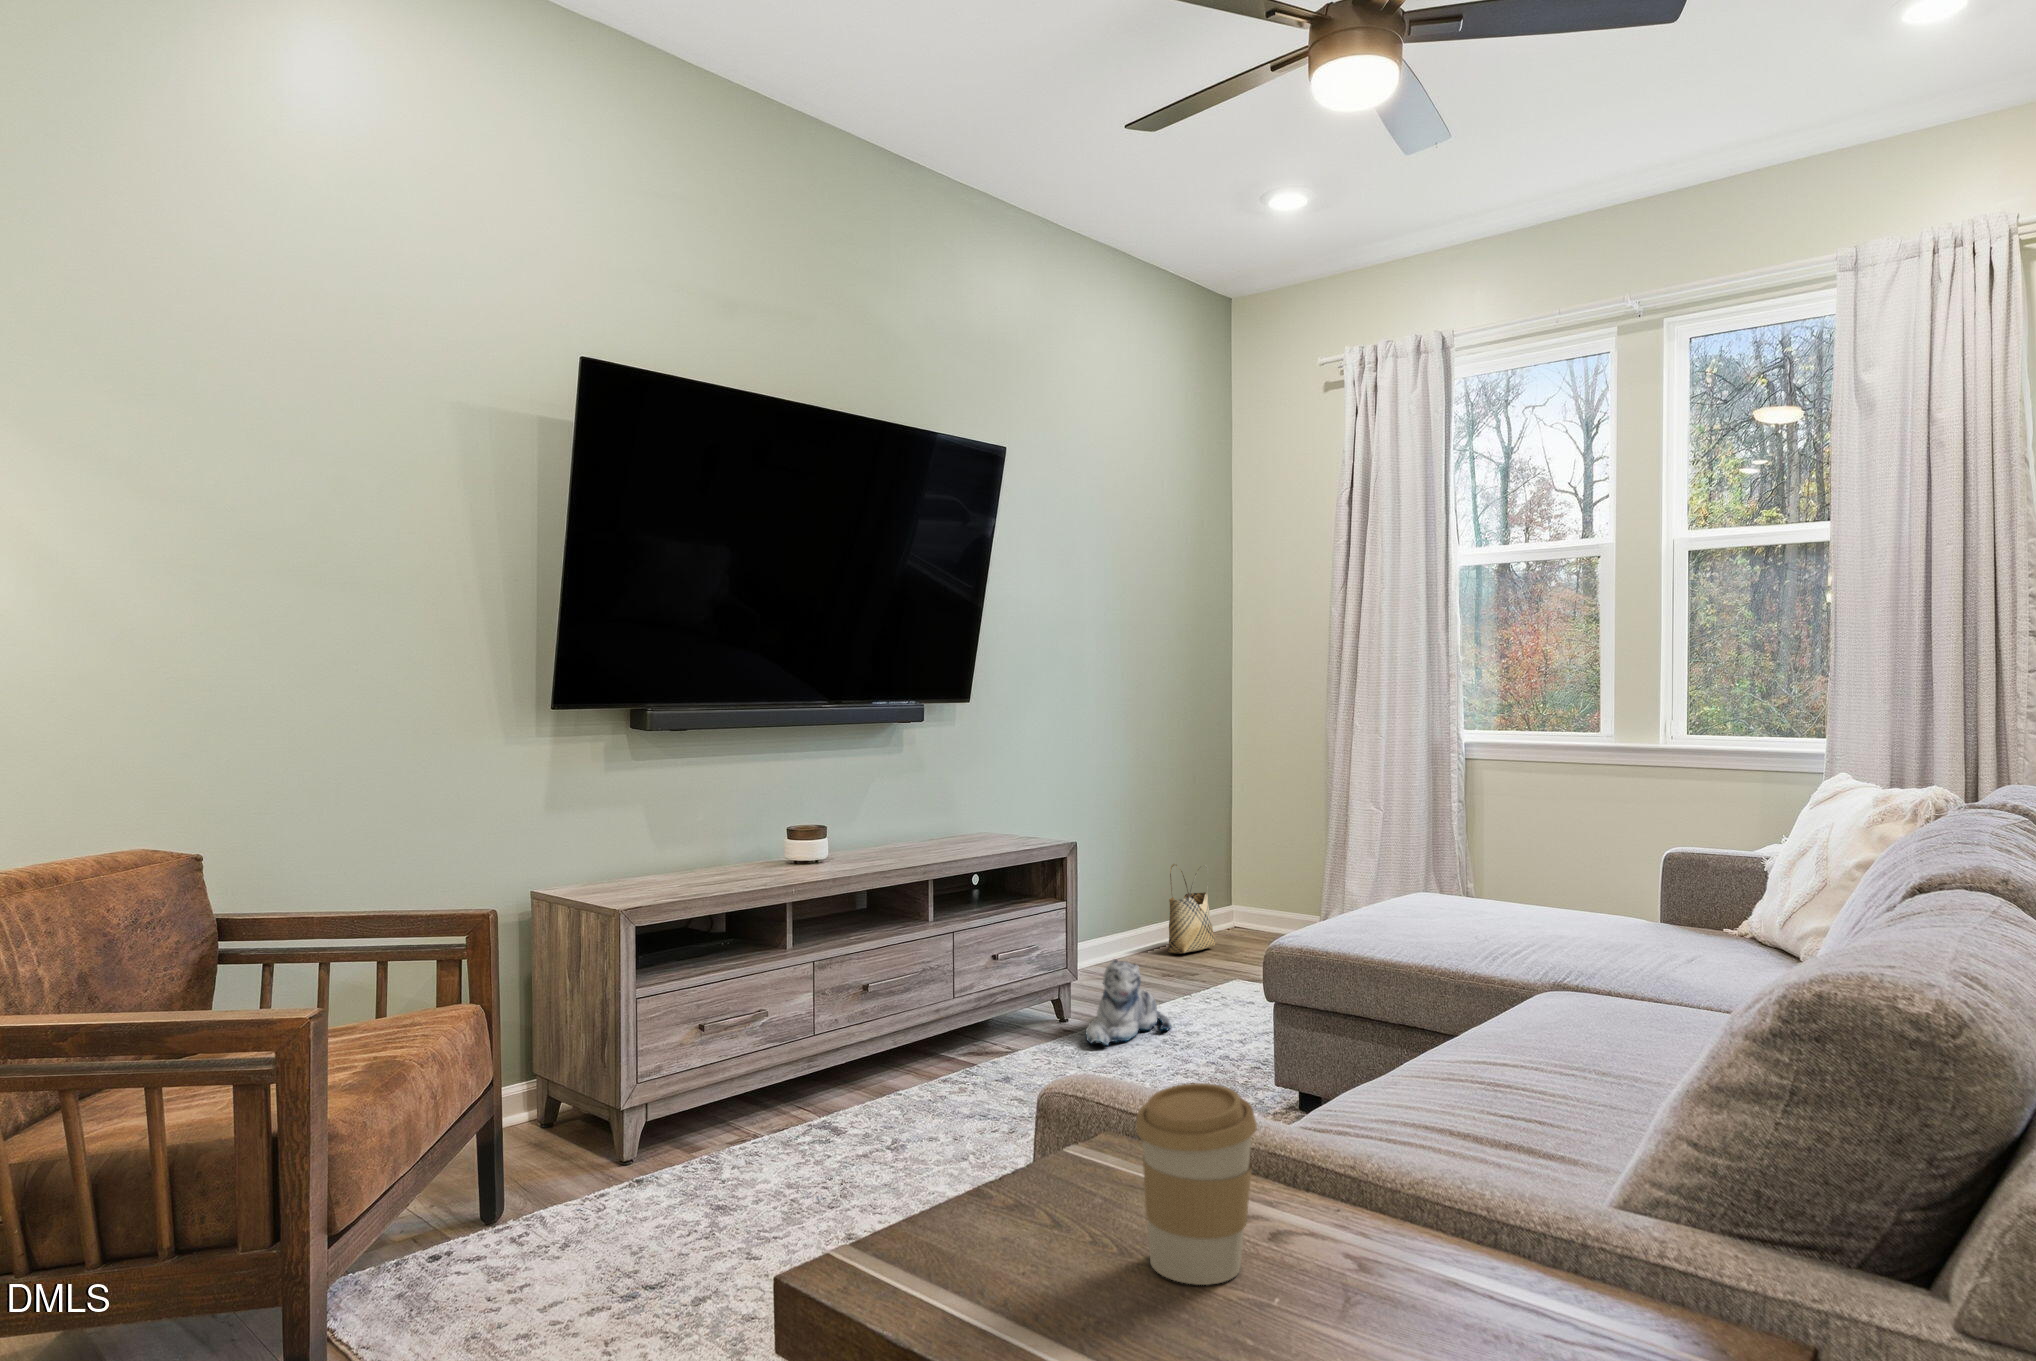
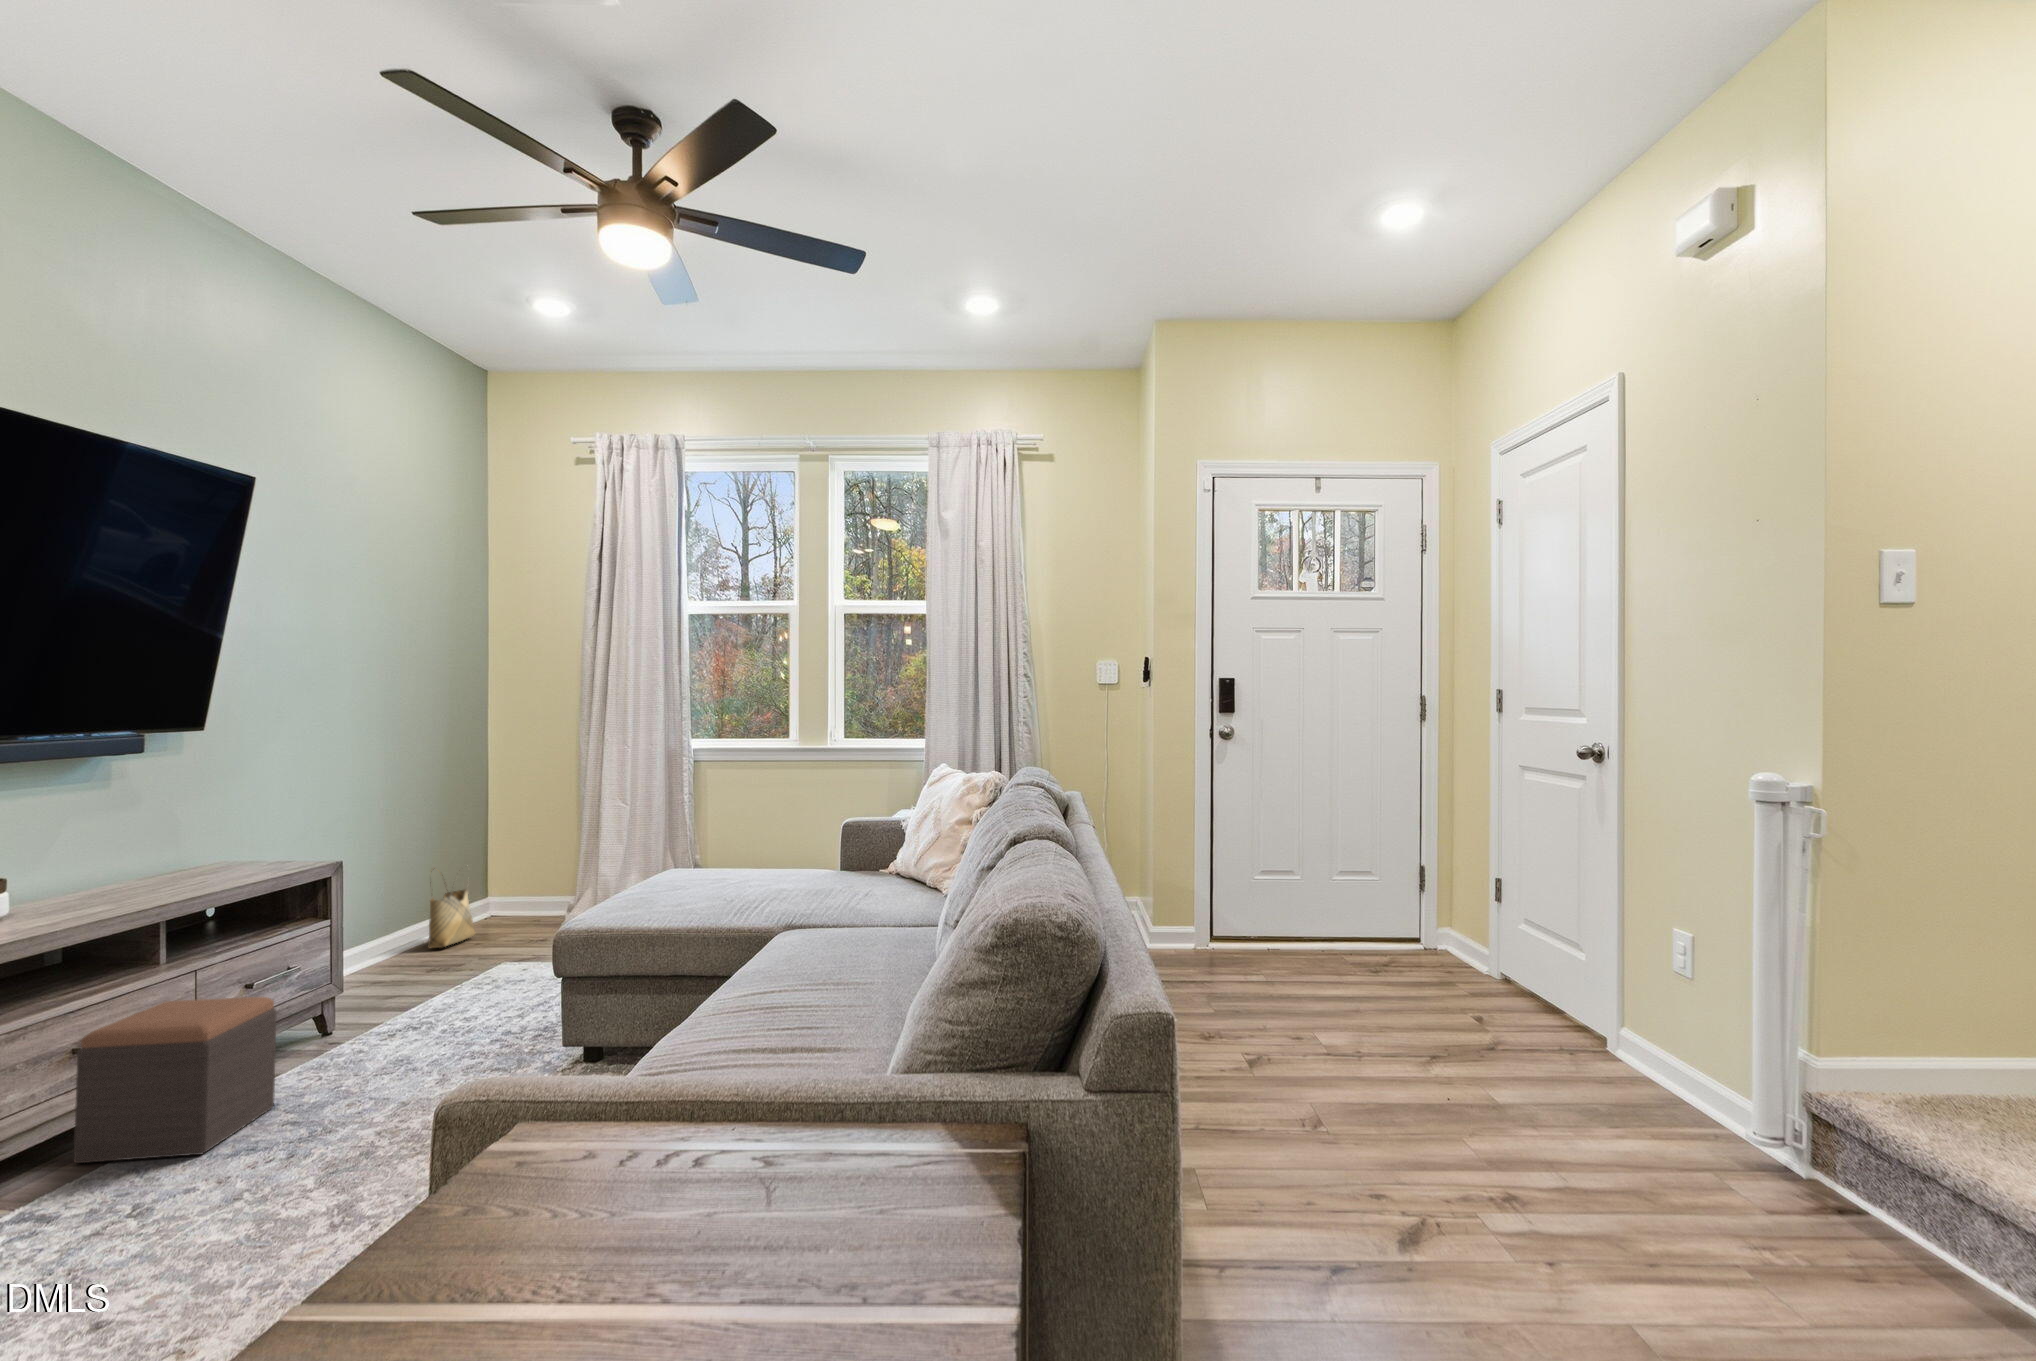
footstool: none [864,956,1010,1108] -> present [74,997,277,1163]
plush toy: present [1086,959,1171,1045] -> none [356,966,447,1051]
coffee cup: present [1136,1083,1257,1285] -> none [608,1062,706,1223]

